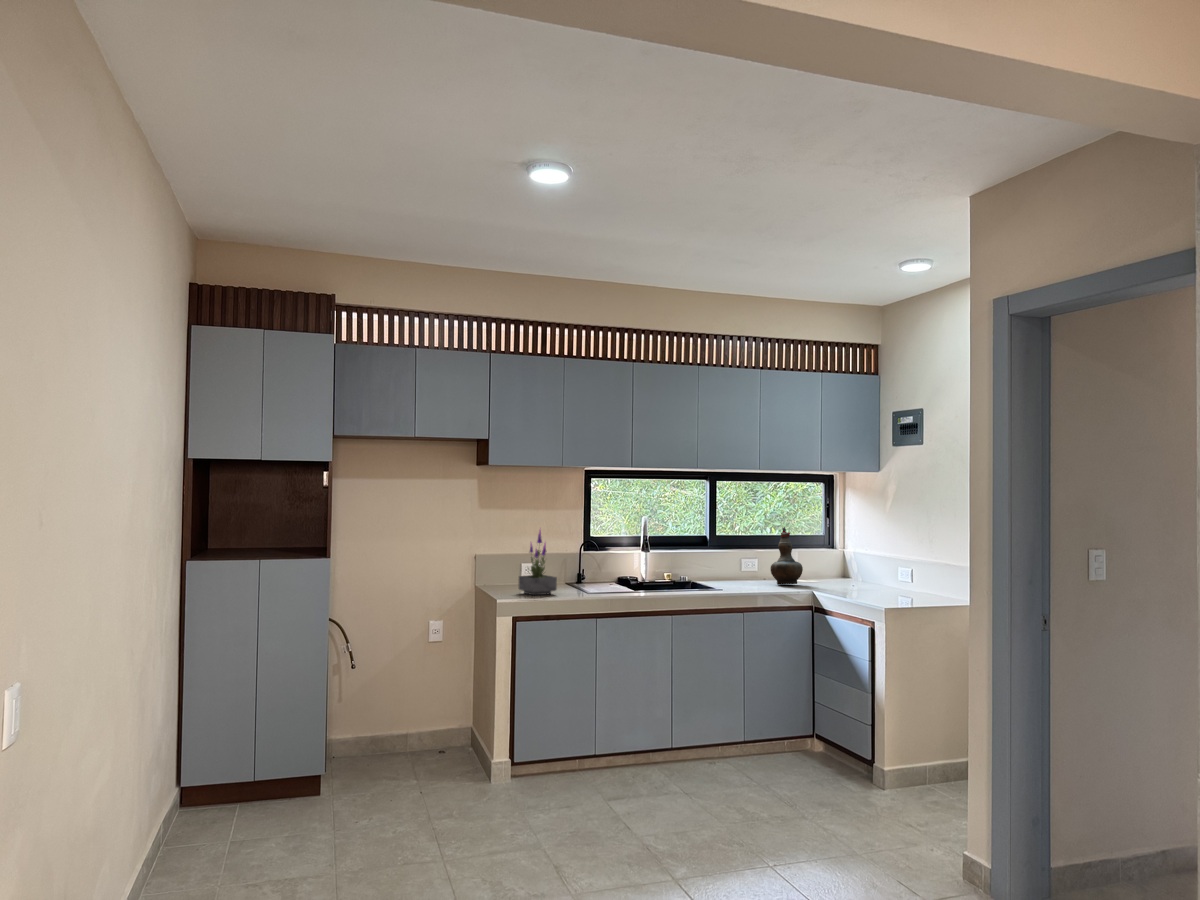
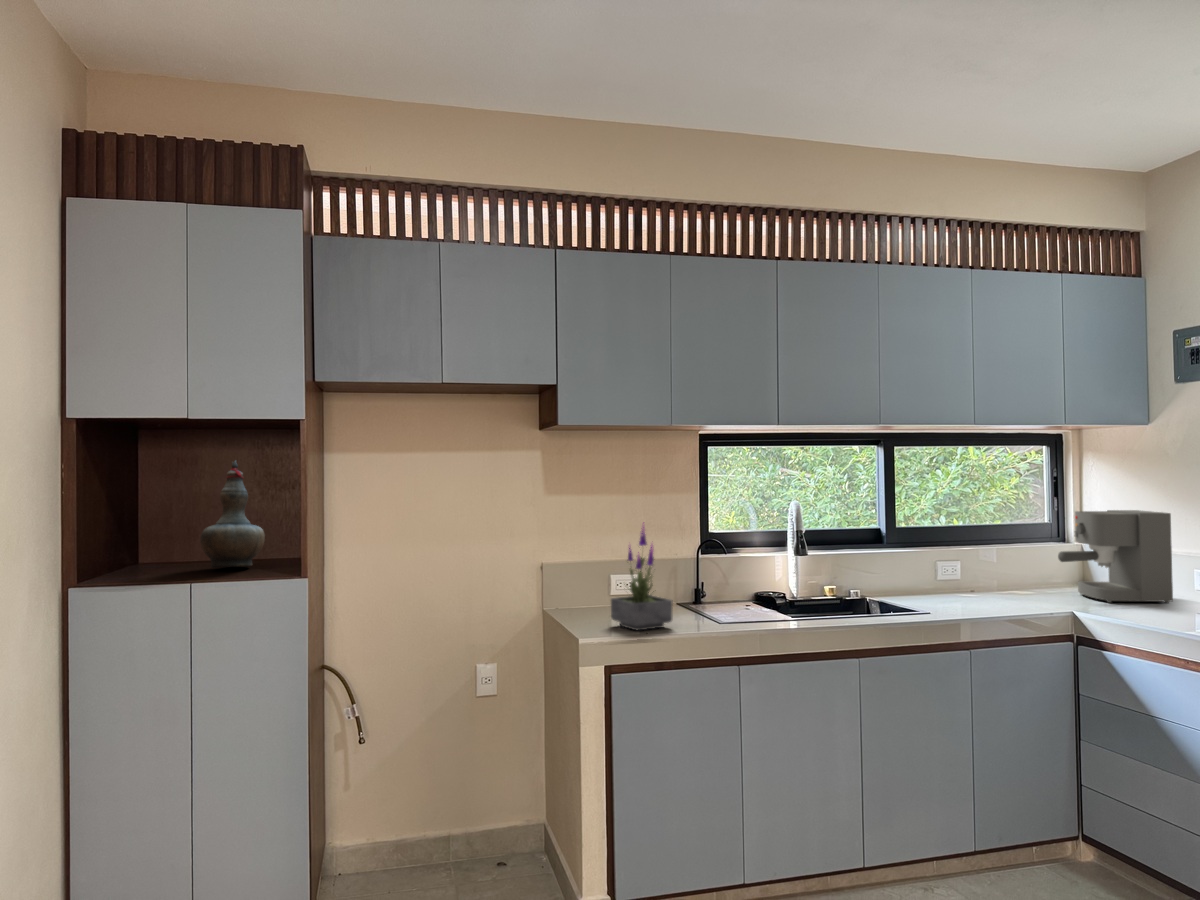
decorative vase: present [770,527,803,584] -> present [200,461,265,568]
coffee maker: none [814,527,881,587] -> present [1058,510,1173,603]

